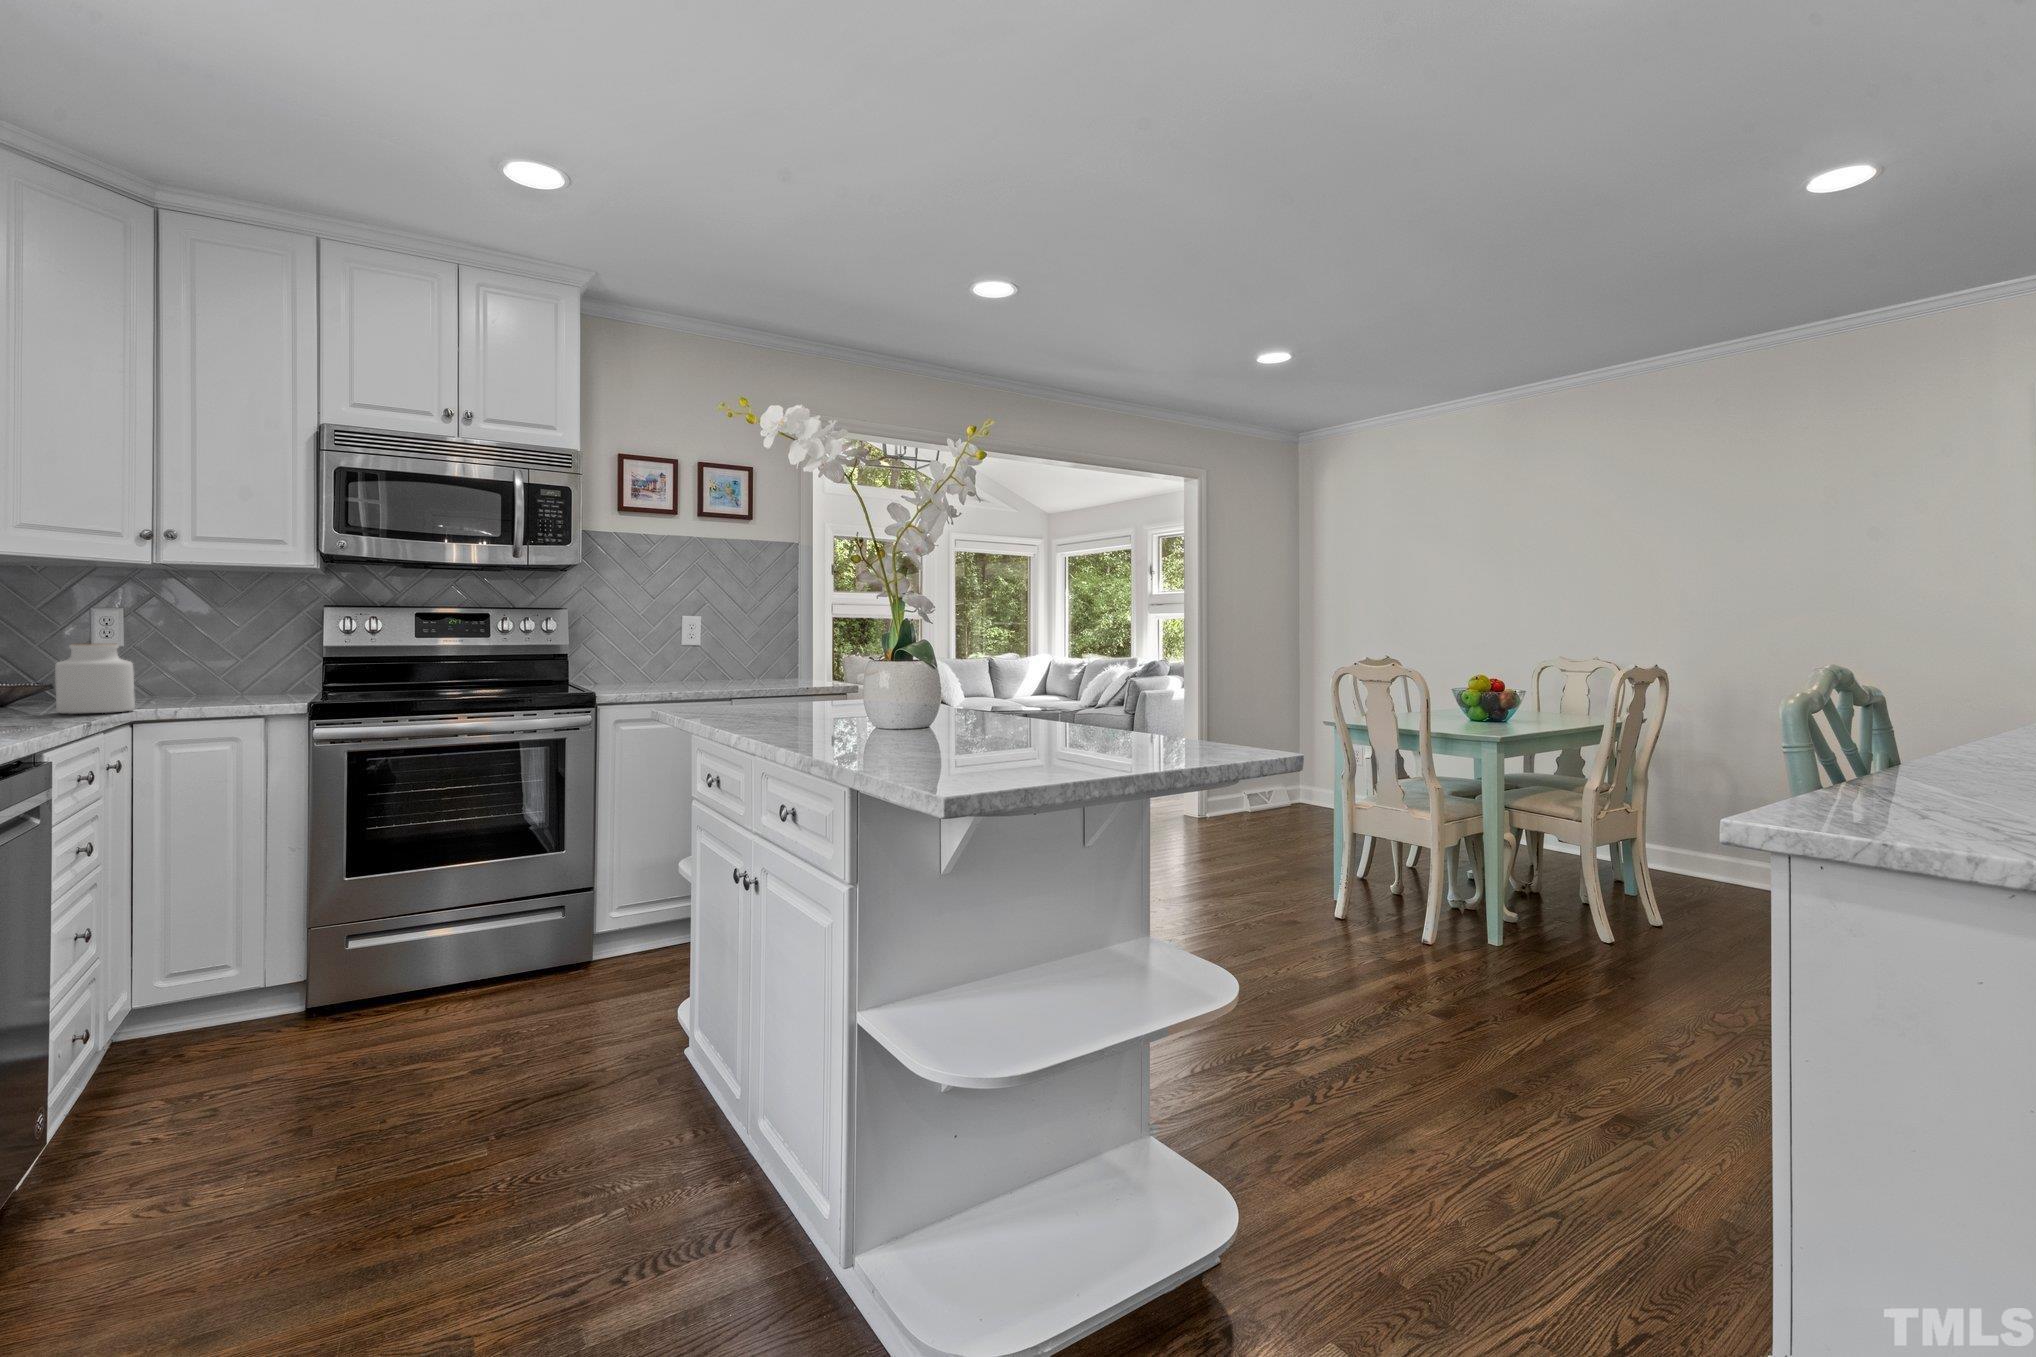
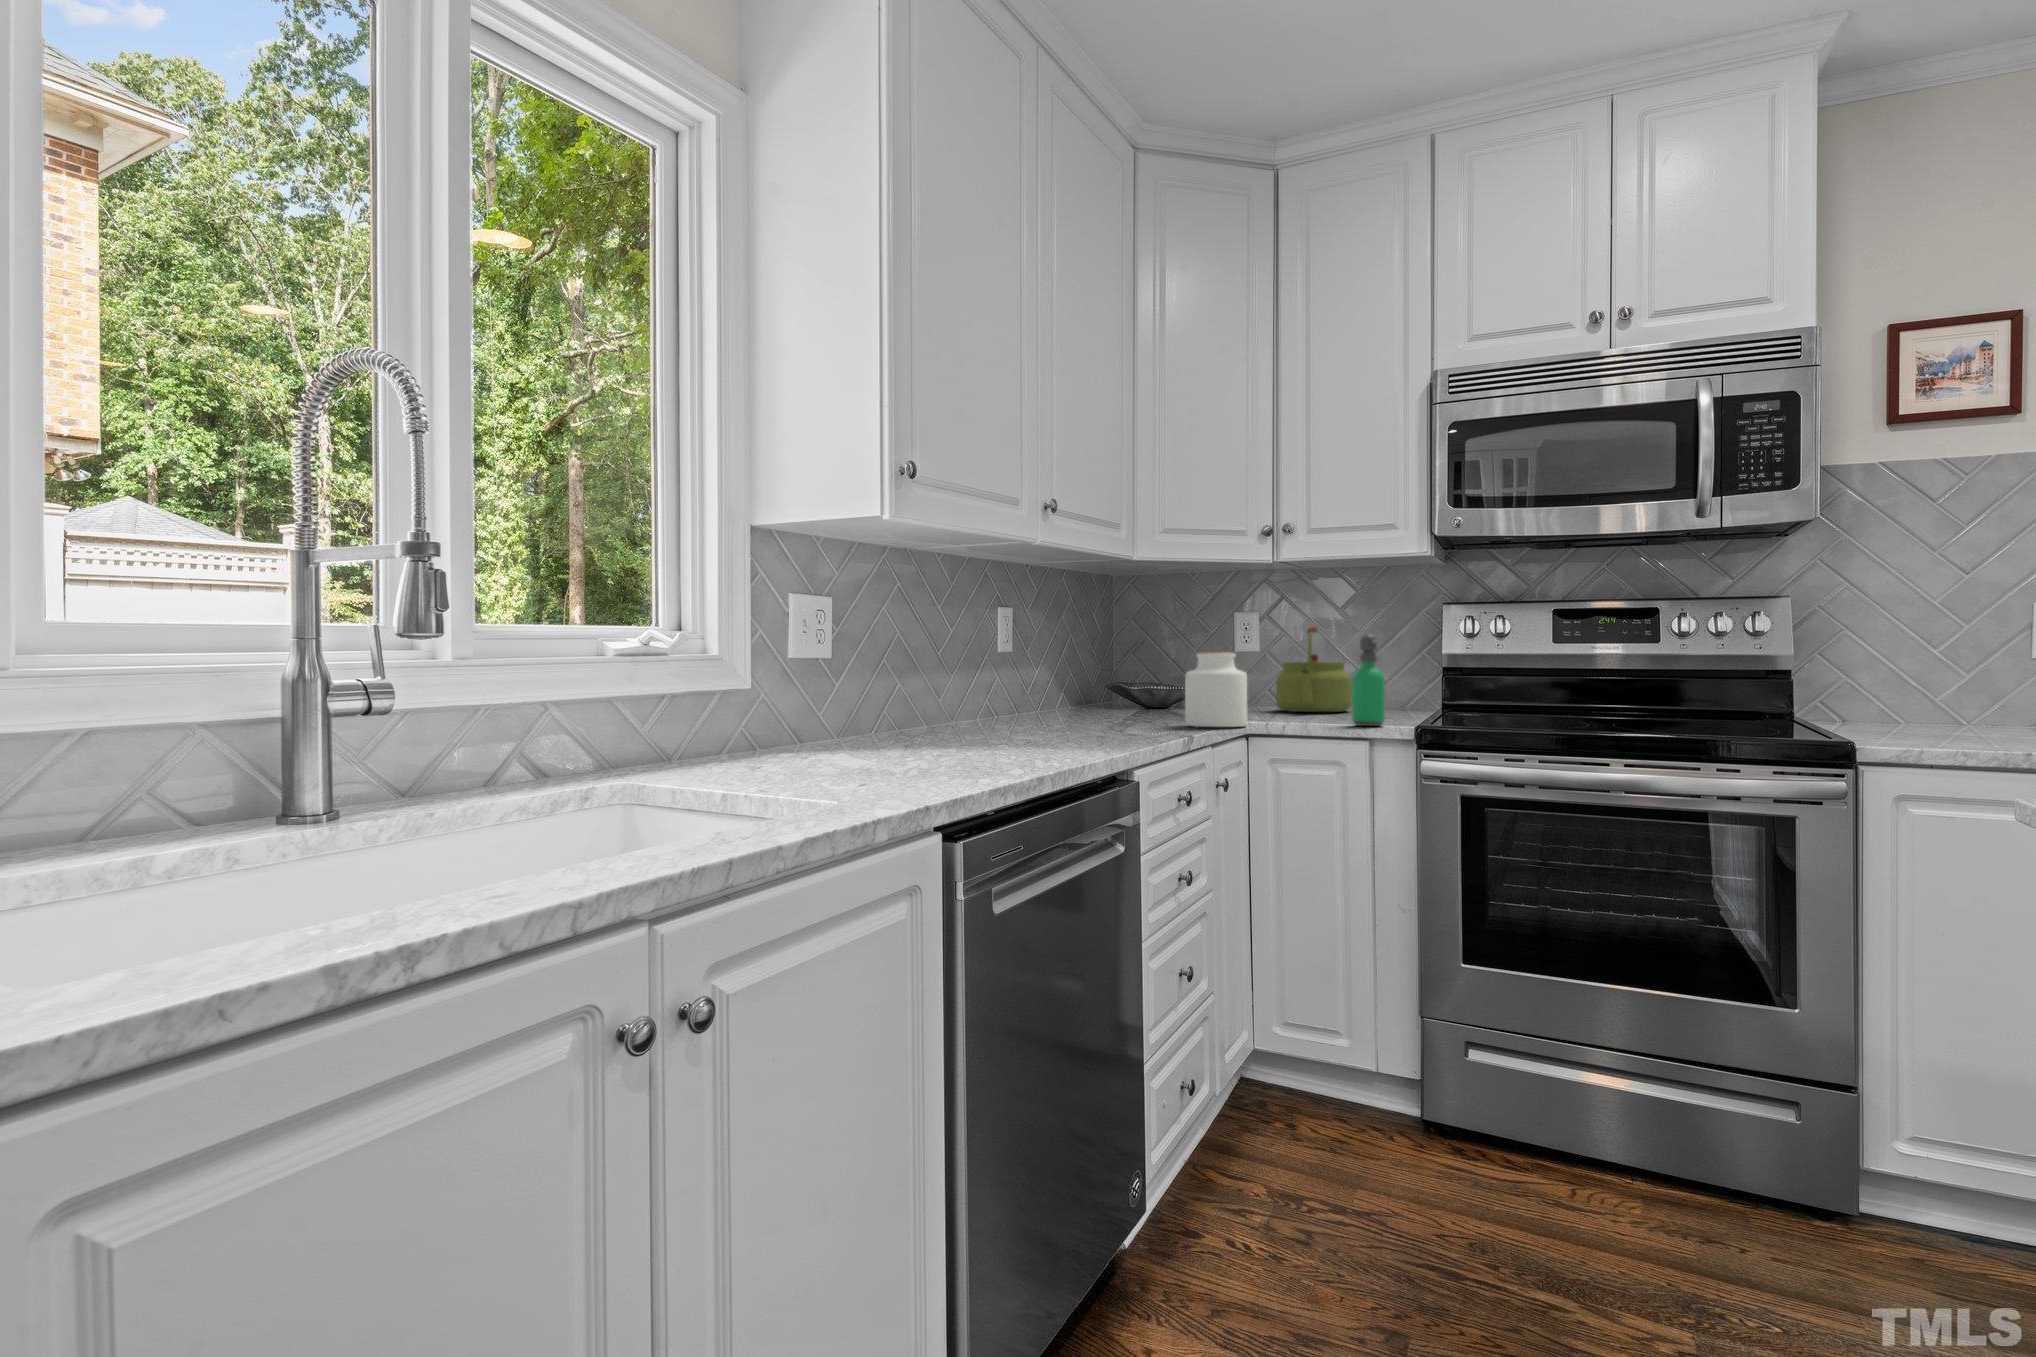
kettle: none [147,616,235,694] -> present [1276,626,1352,712]
soap dispenser: none [246,629,279,704] -> present [1352,634,1385,726]

